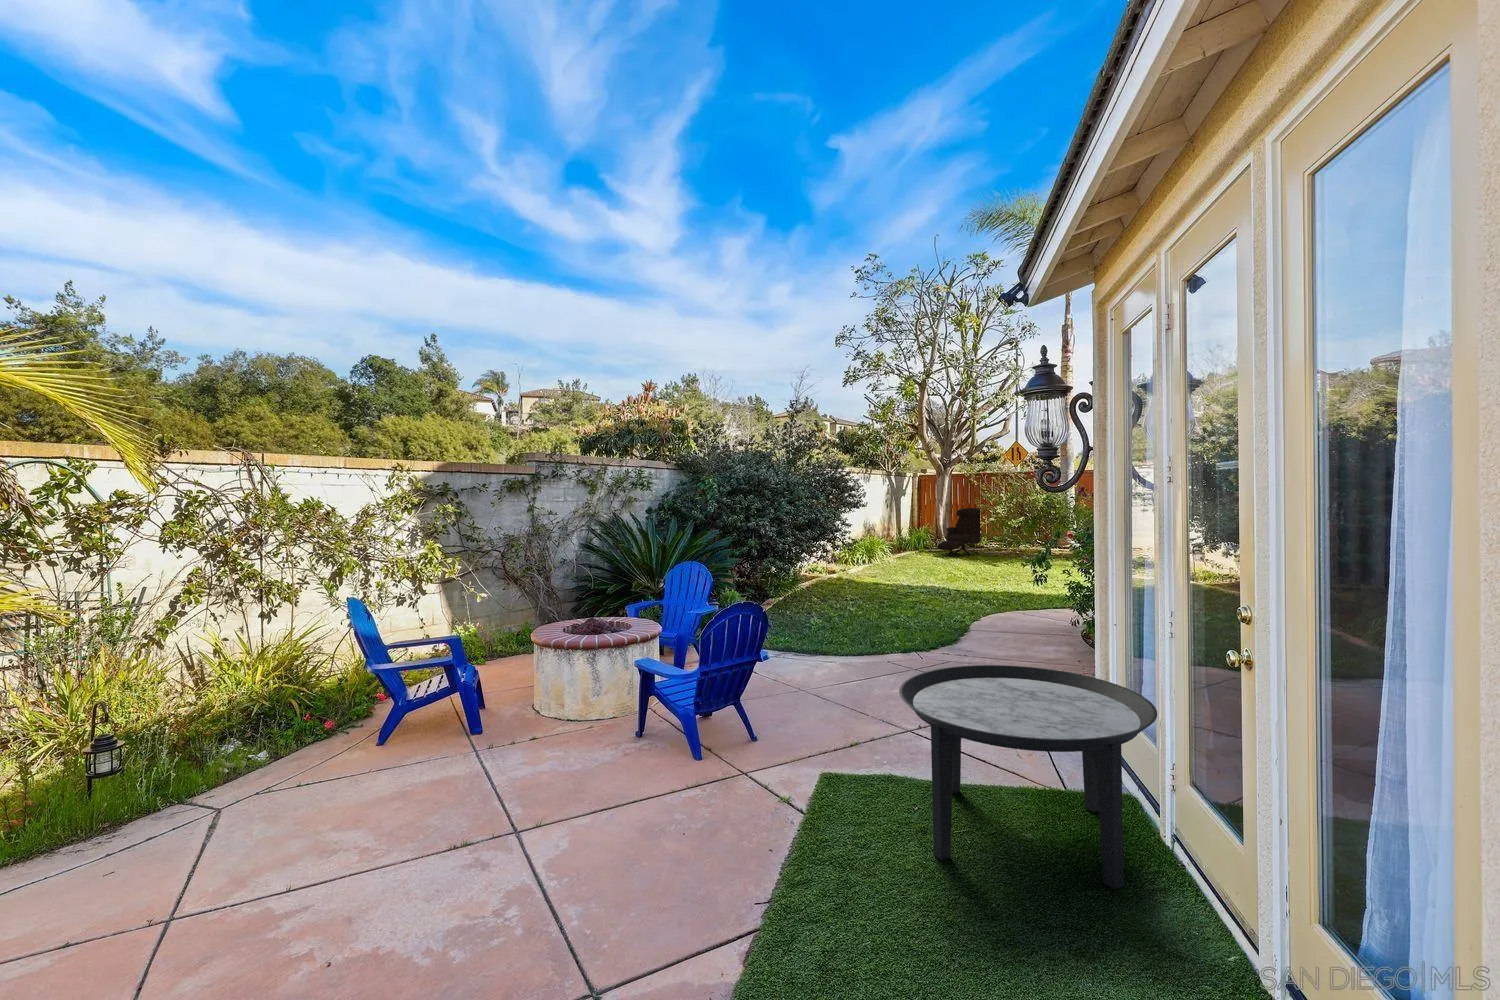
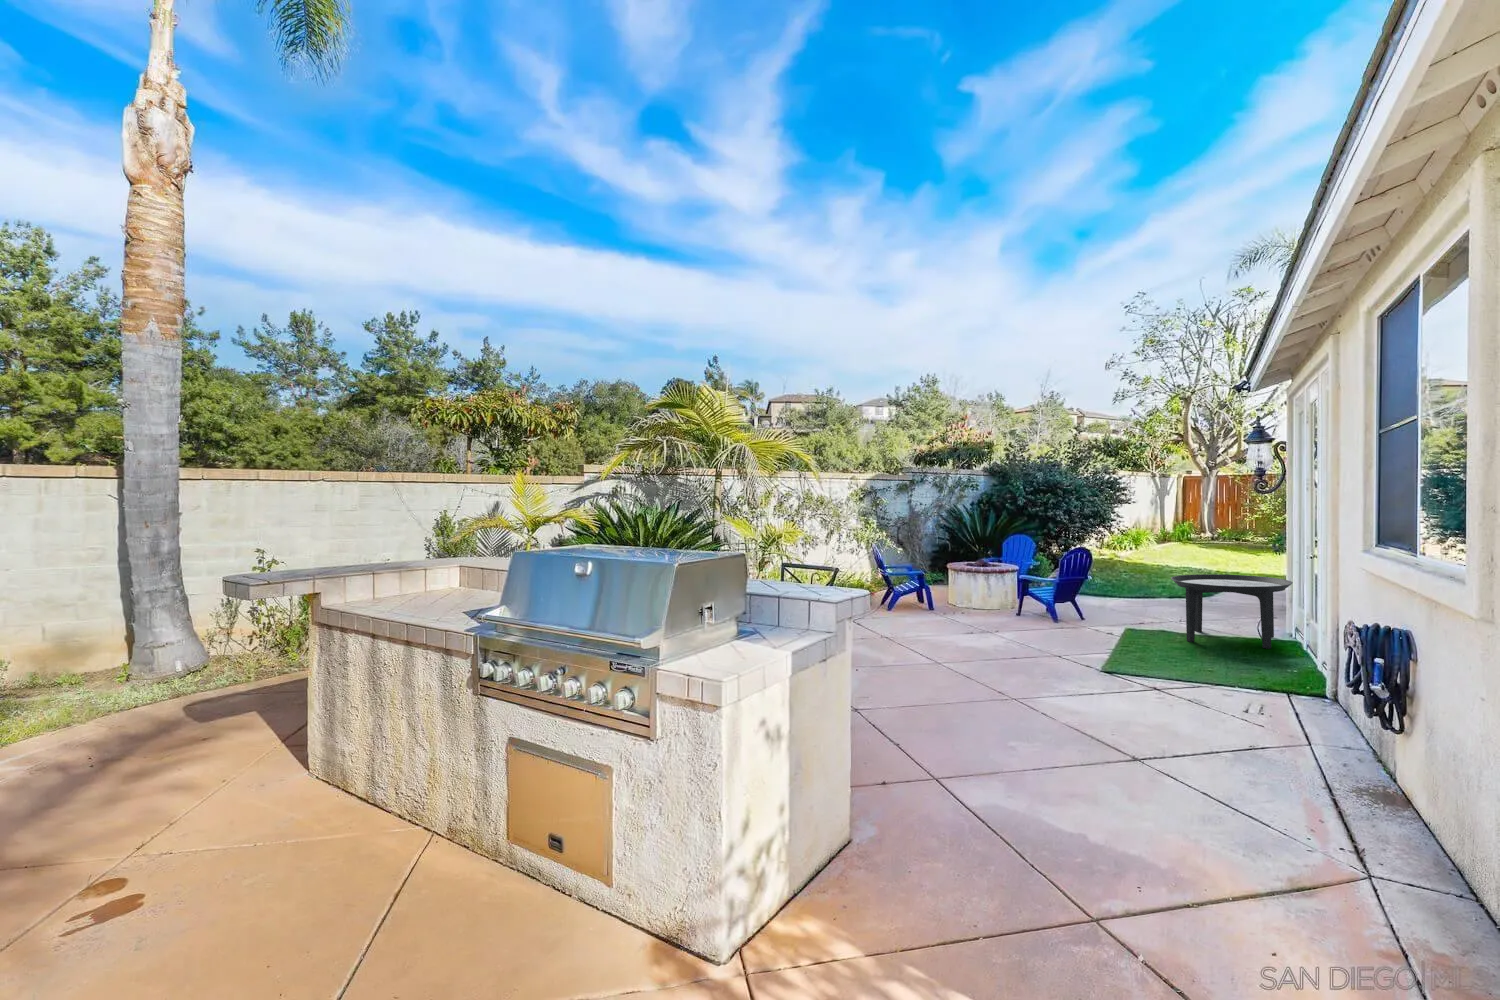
lounge chair: present [937,508,982,557] -> none [1202,506,1250,549]

